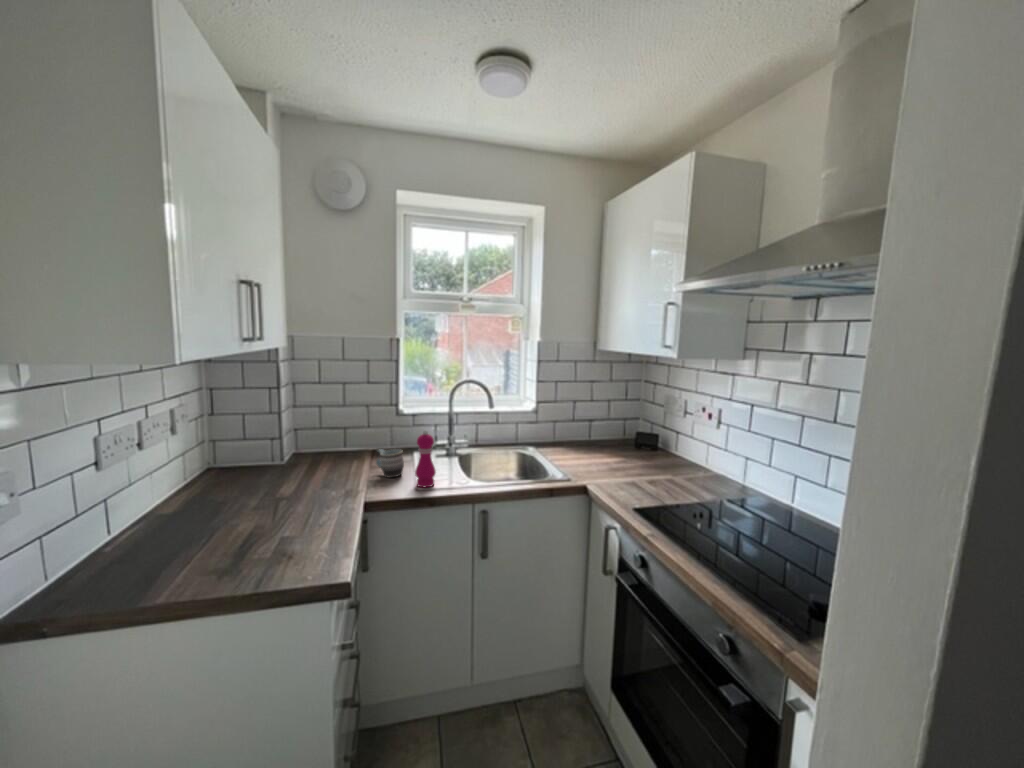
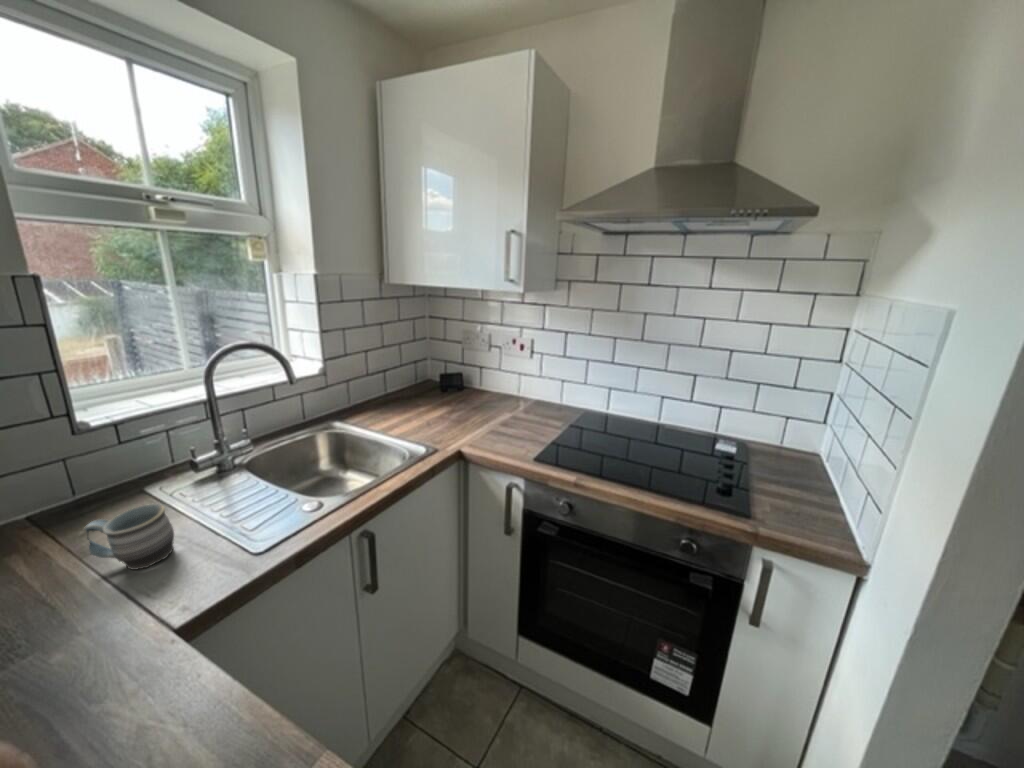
pepper mill: present [415,430,436,487] -> none [216,453,267,554]

